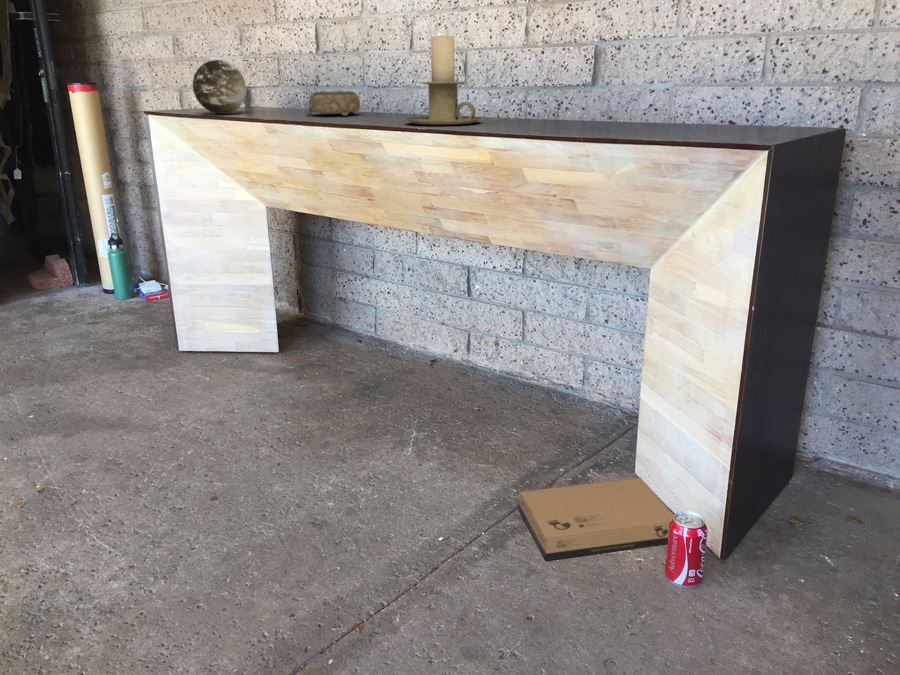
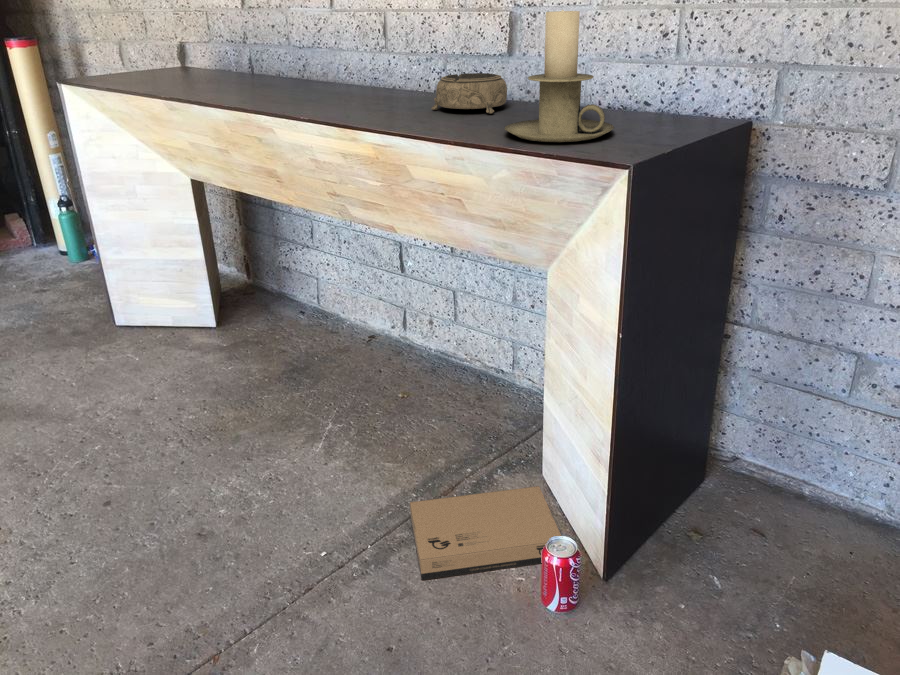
candle holder: present [405,35,481,125] -> present [505,10,614,142]
decorative orb: present [193,60,246,114] -> none [103,23,162,81]
decorative bowl: present [307,91,360,116] -> present [432,73,507,114]

